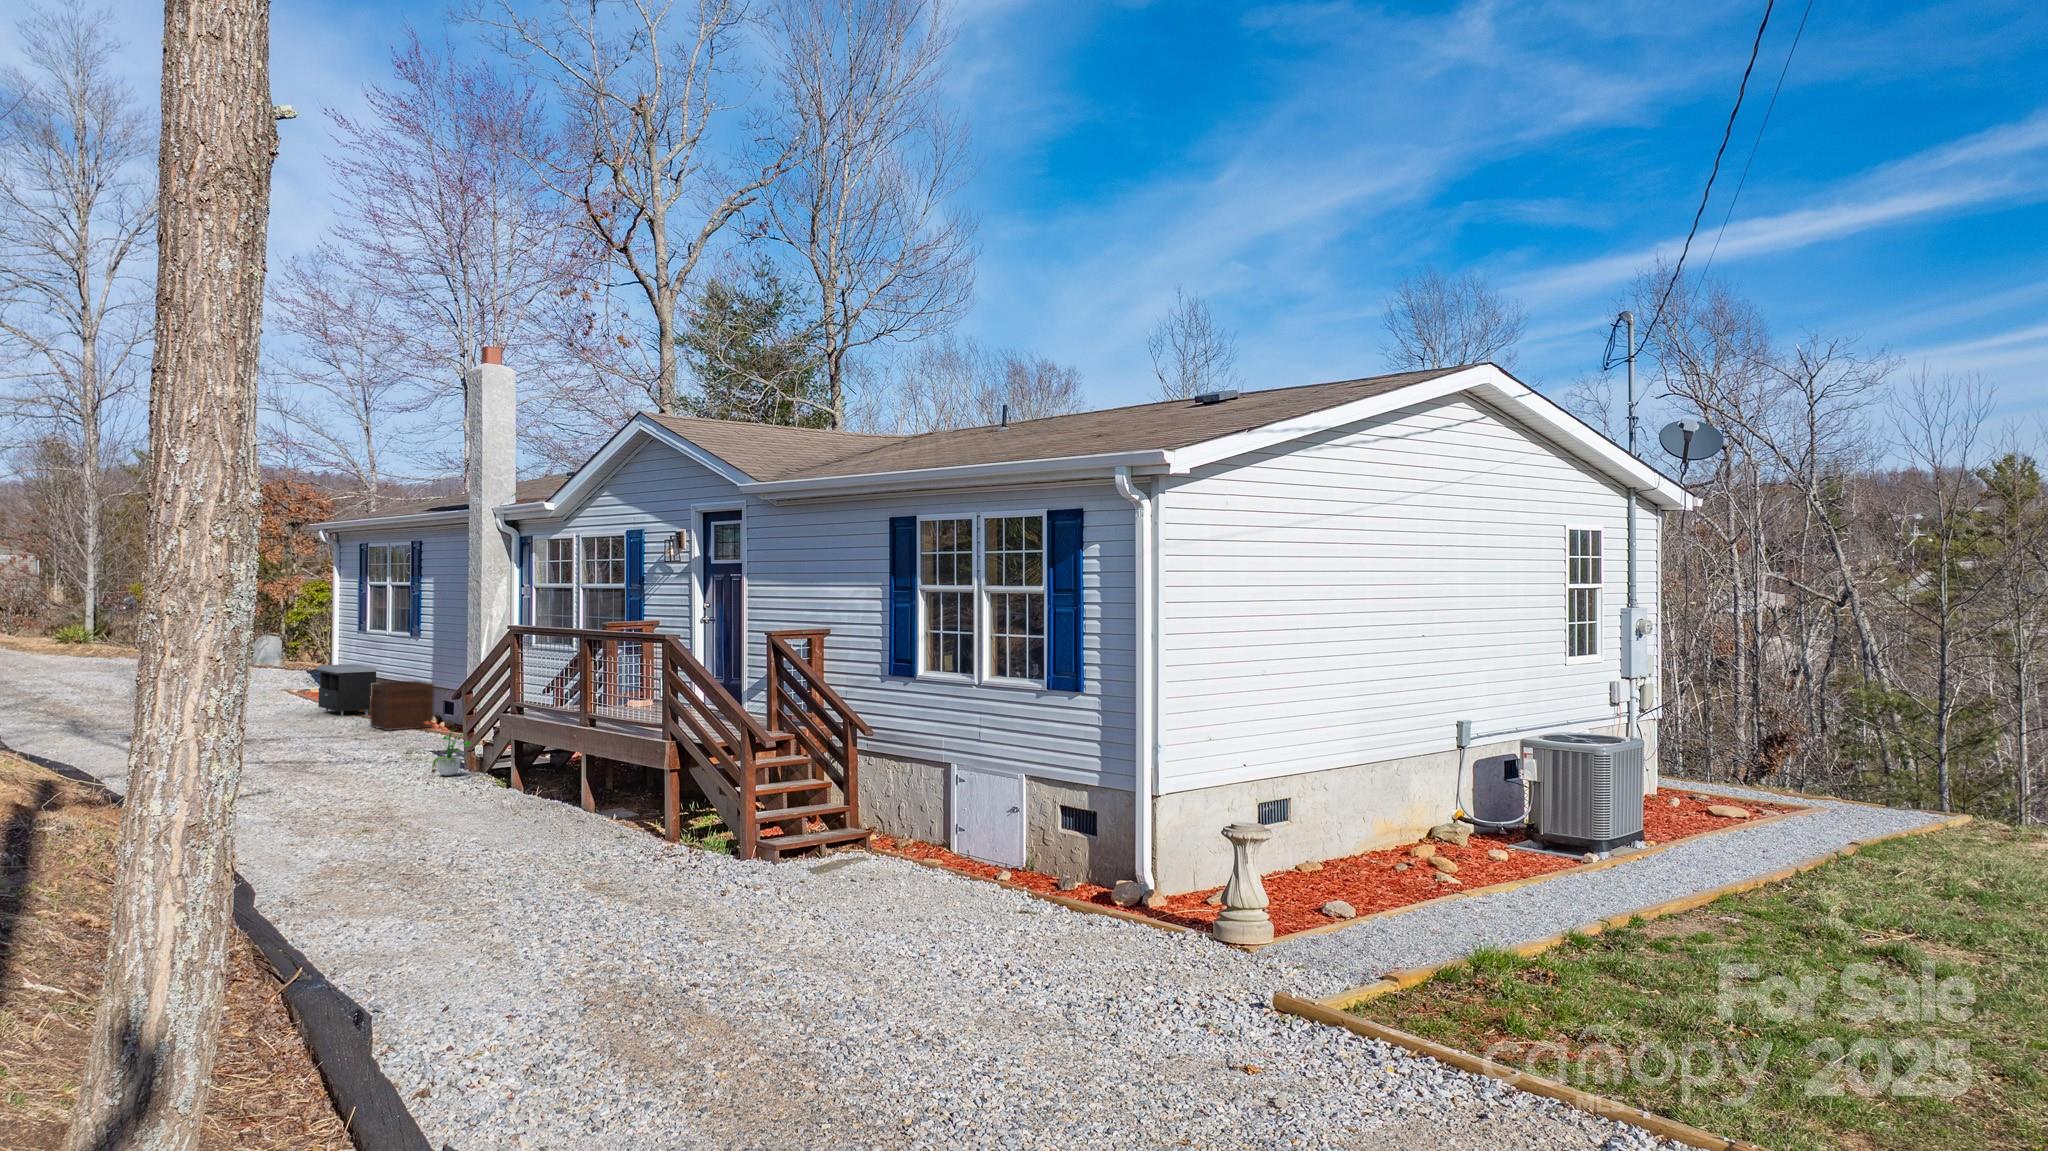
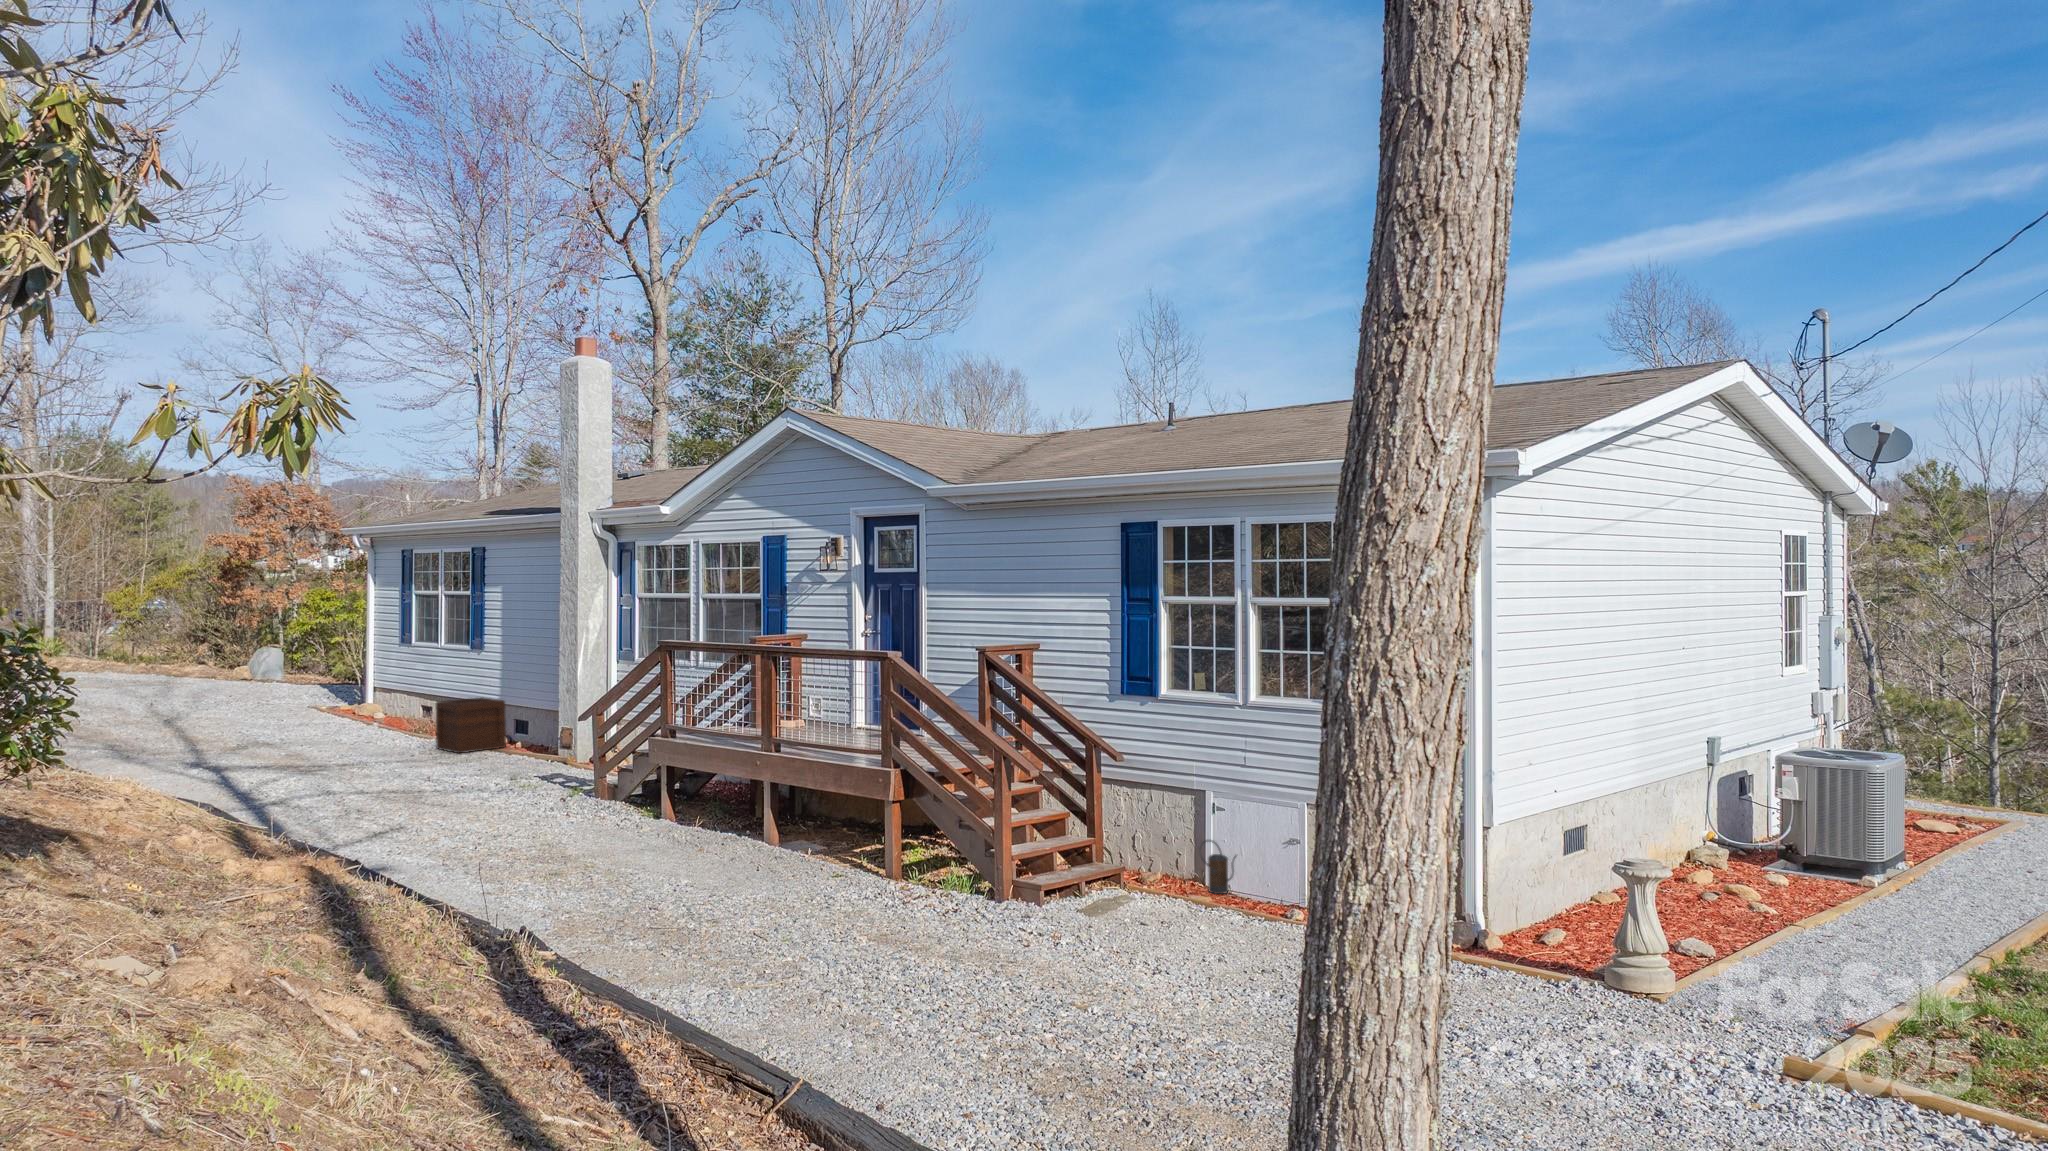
storage bench: present [317,664,376,716] -> none [359,679,428,736]
potted plant: present [432,725,472,776] -> none [562,744,607,808]
watering can: none [935,809,963,859] -> present [1199,840,1236,894]

